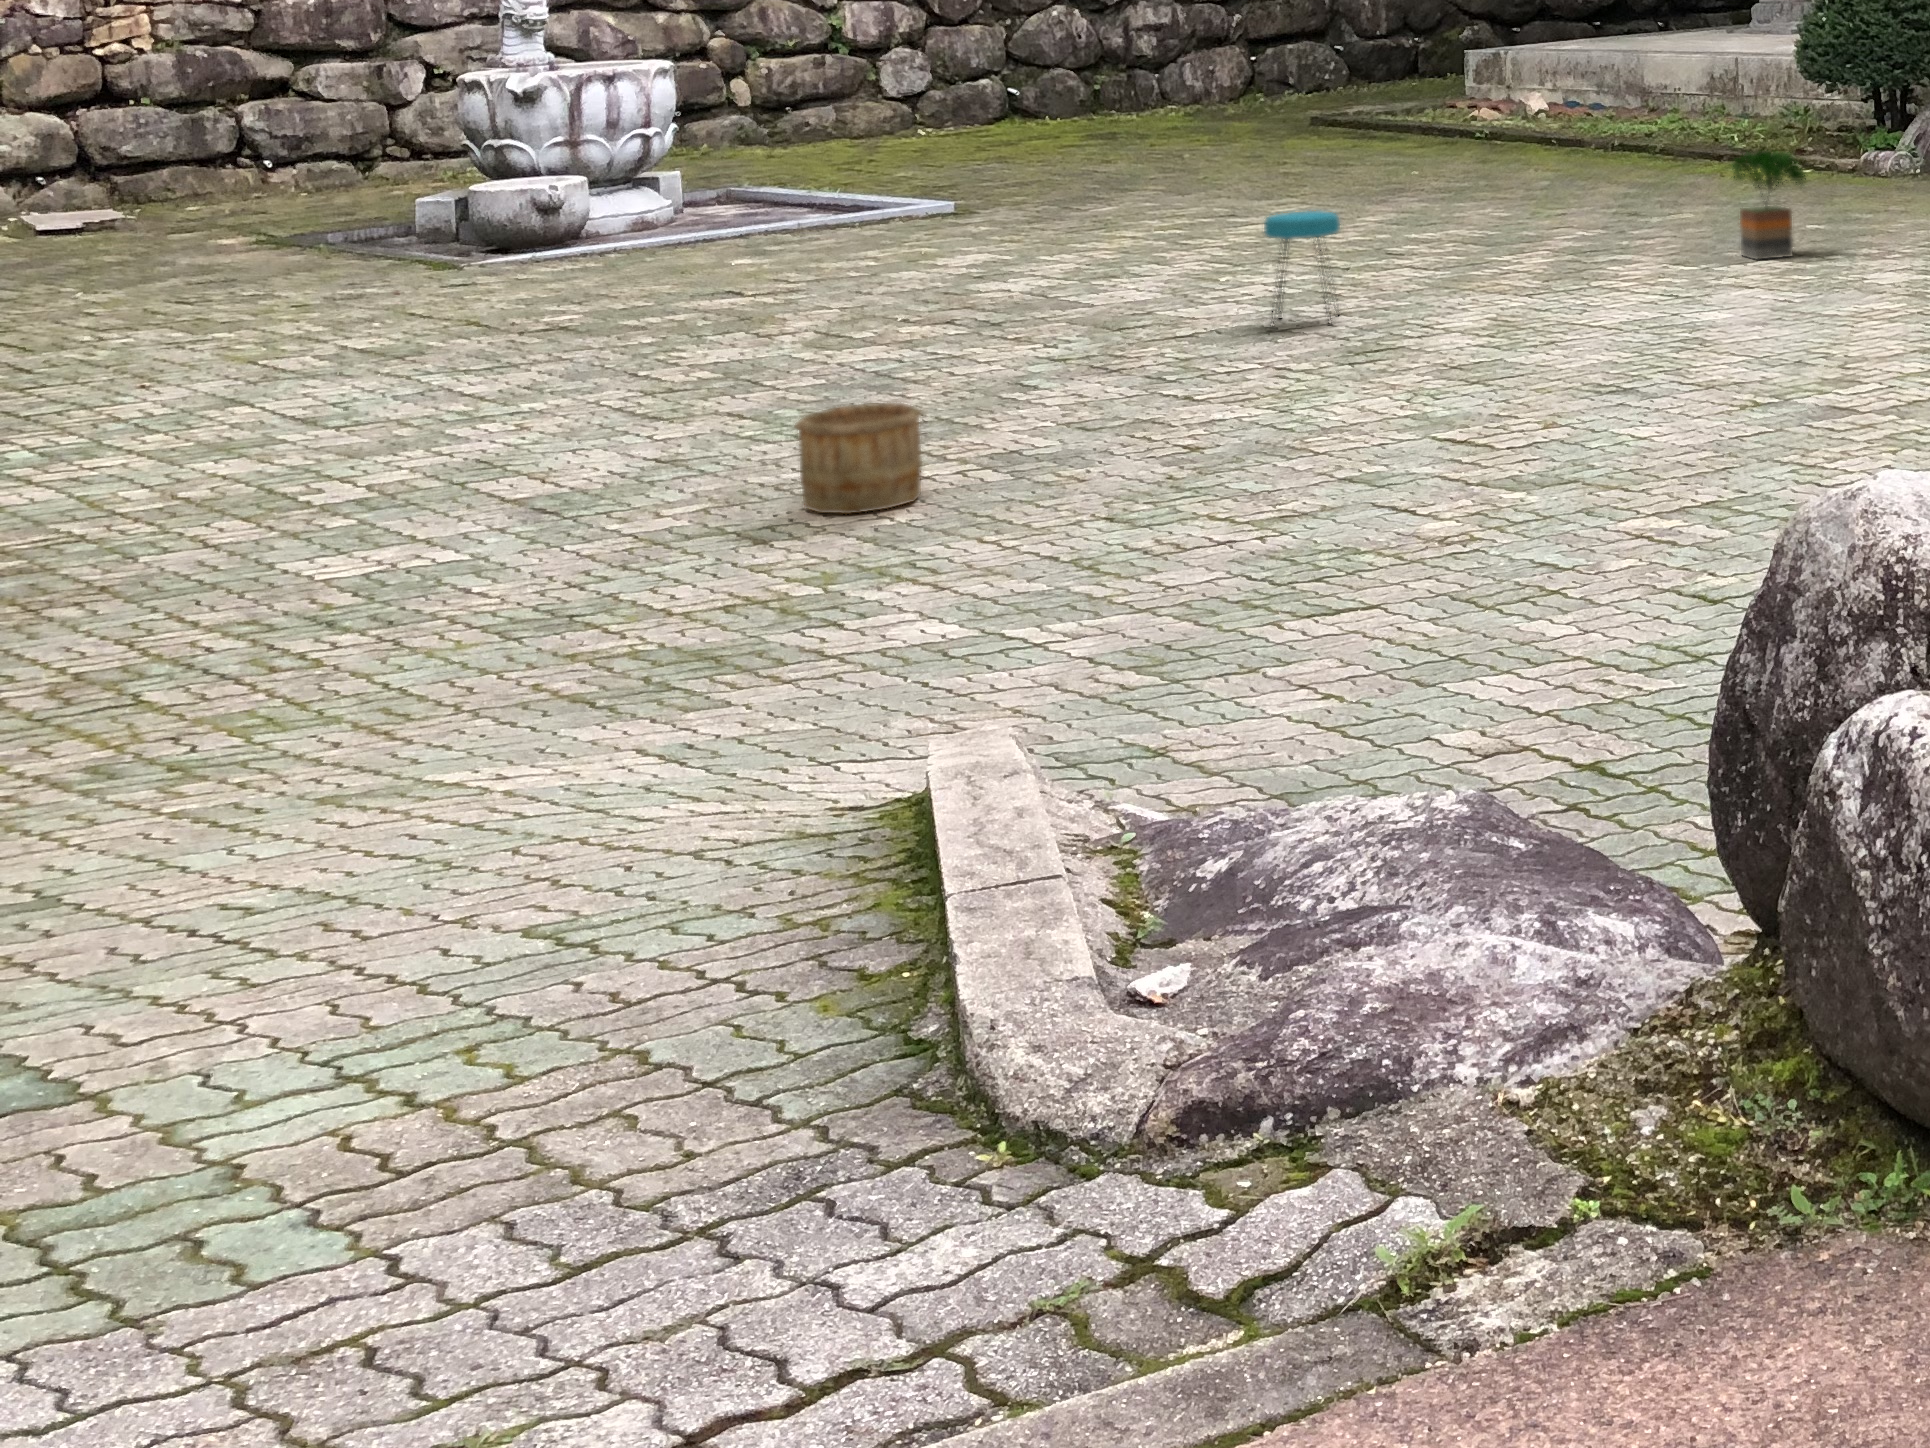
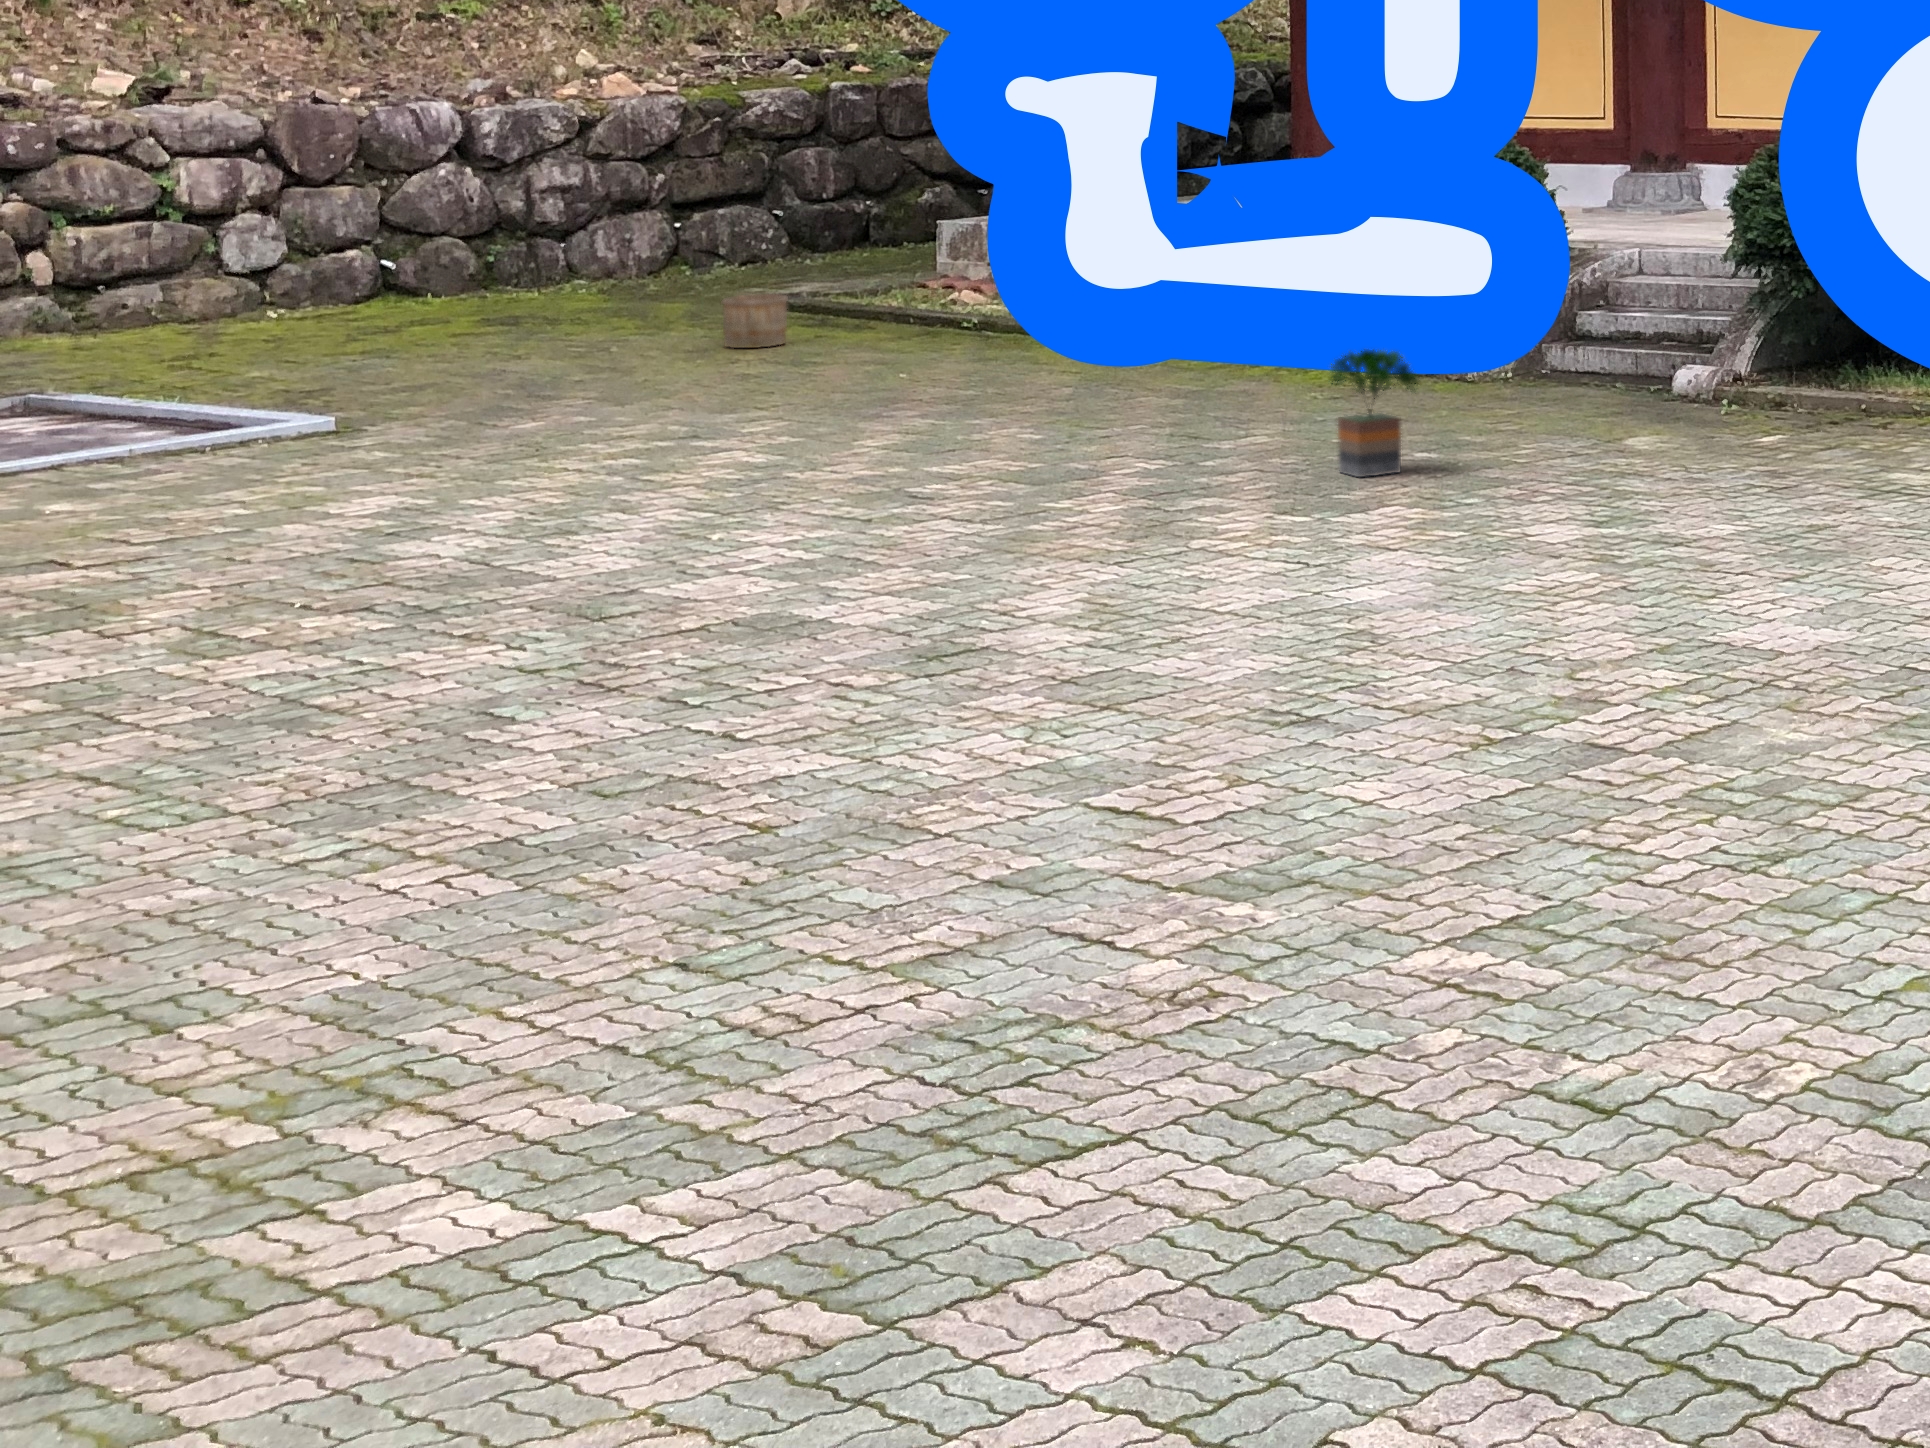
stool: present [1264,211,1340,326] -> none [776,433,871,575]
wooden bucket: present [795,403,922,514] -> present [723,294,788,348]

